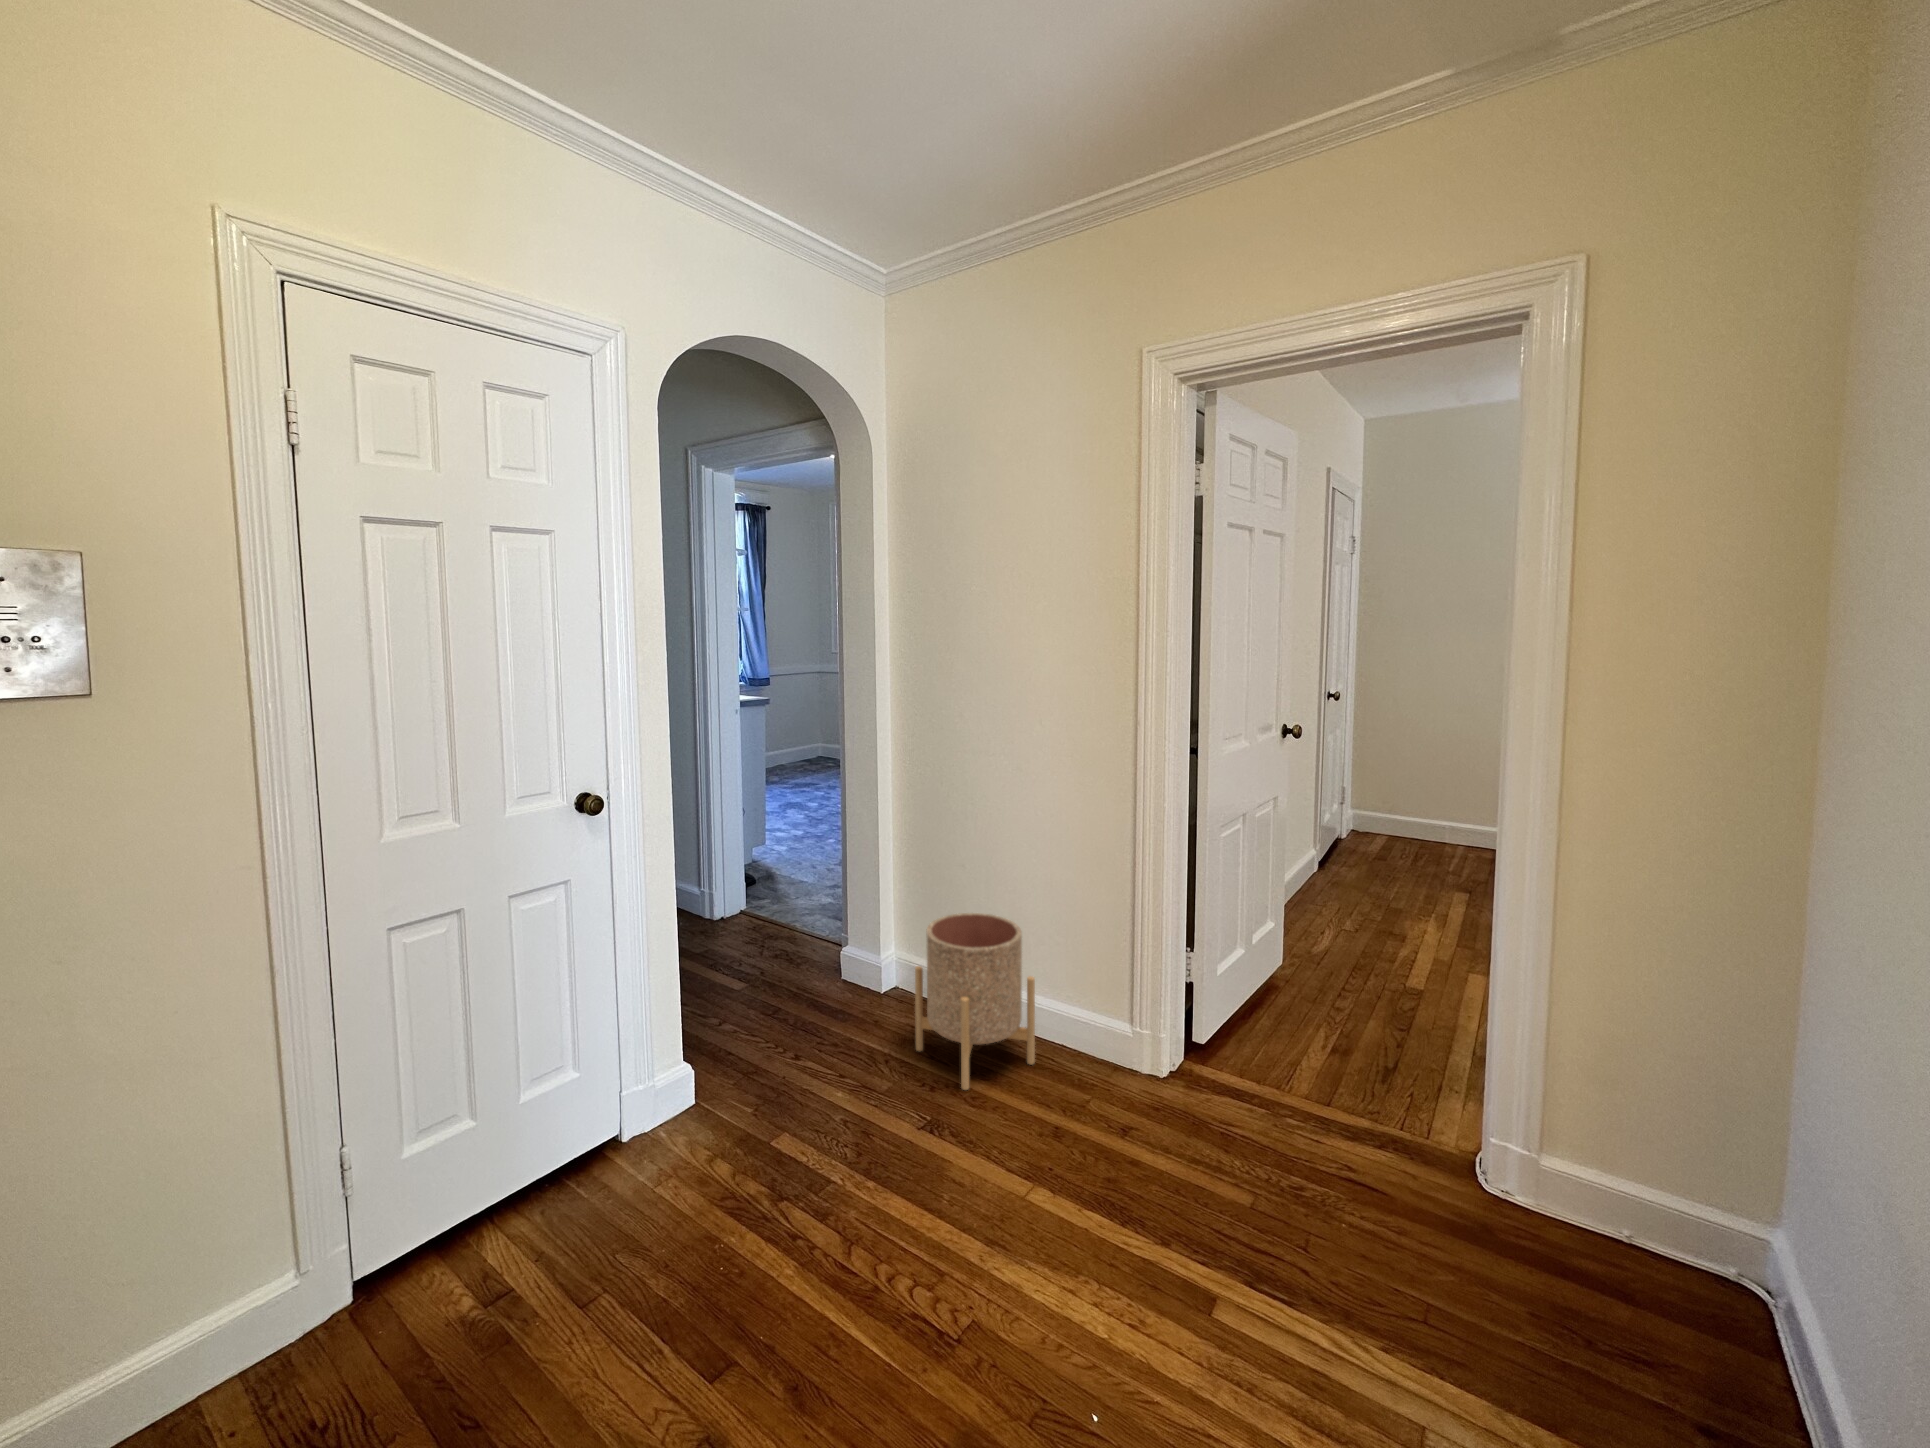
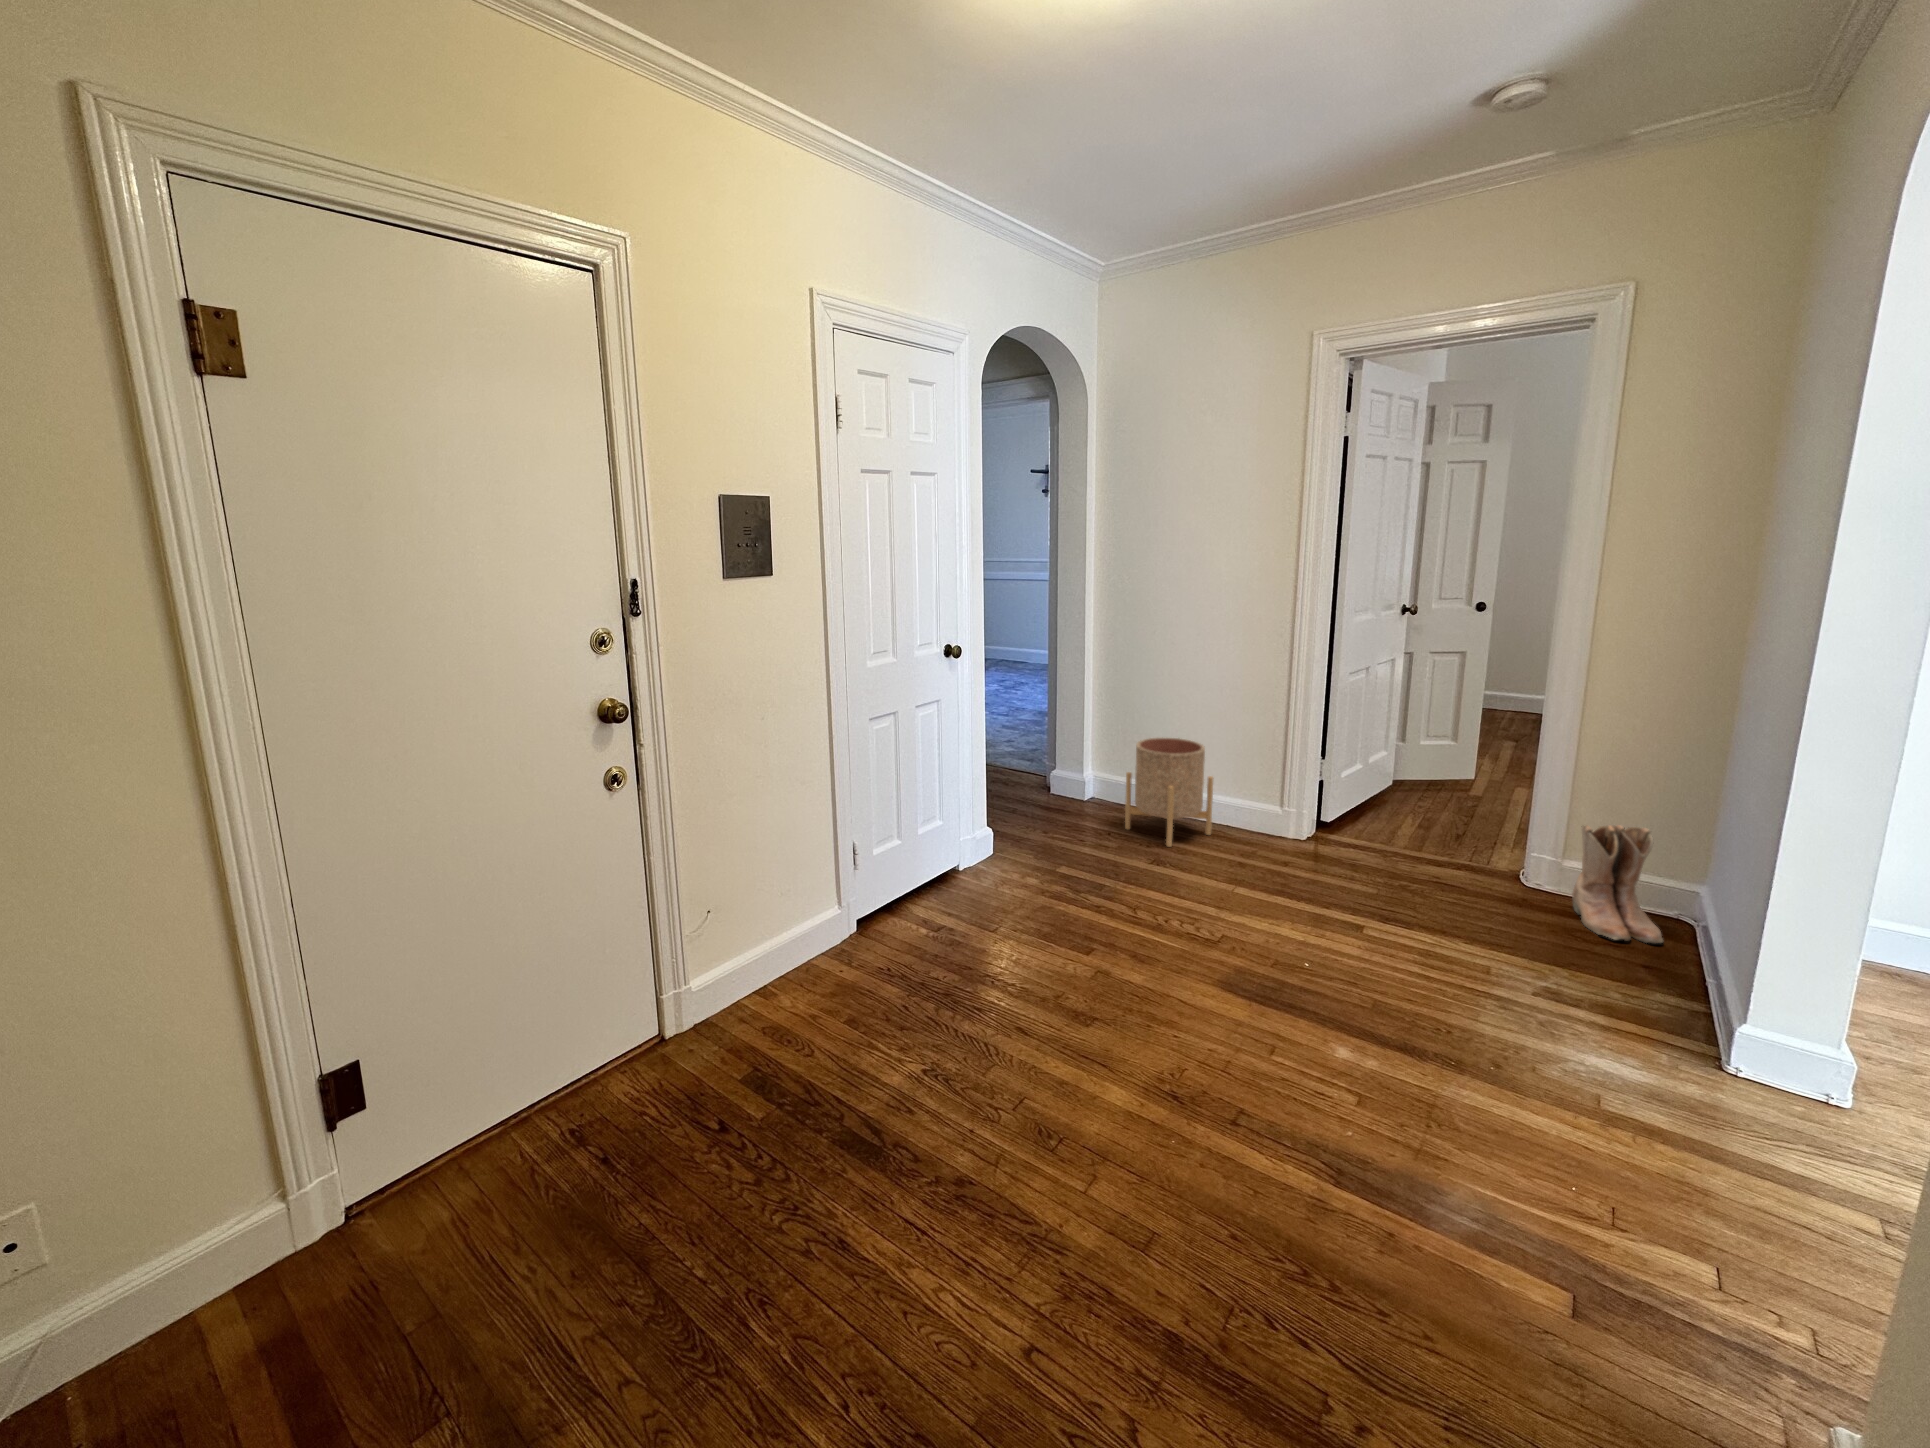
boots: none [1557,1110,1719,1352] -> present [1572,825,1663,943]

